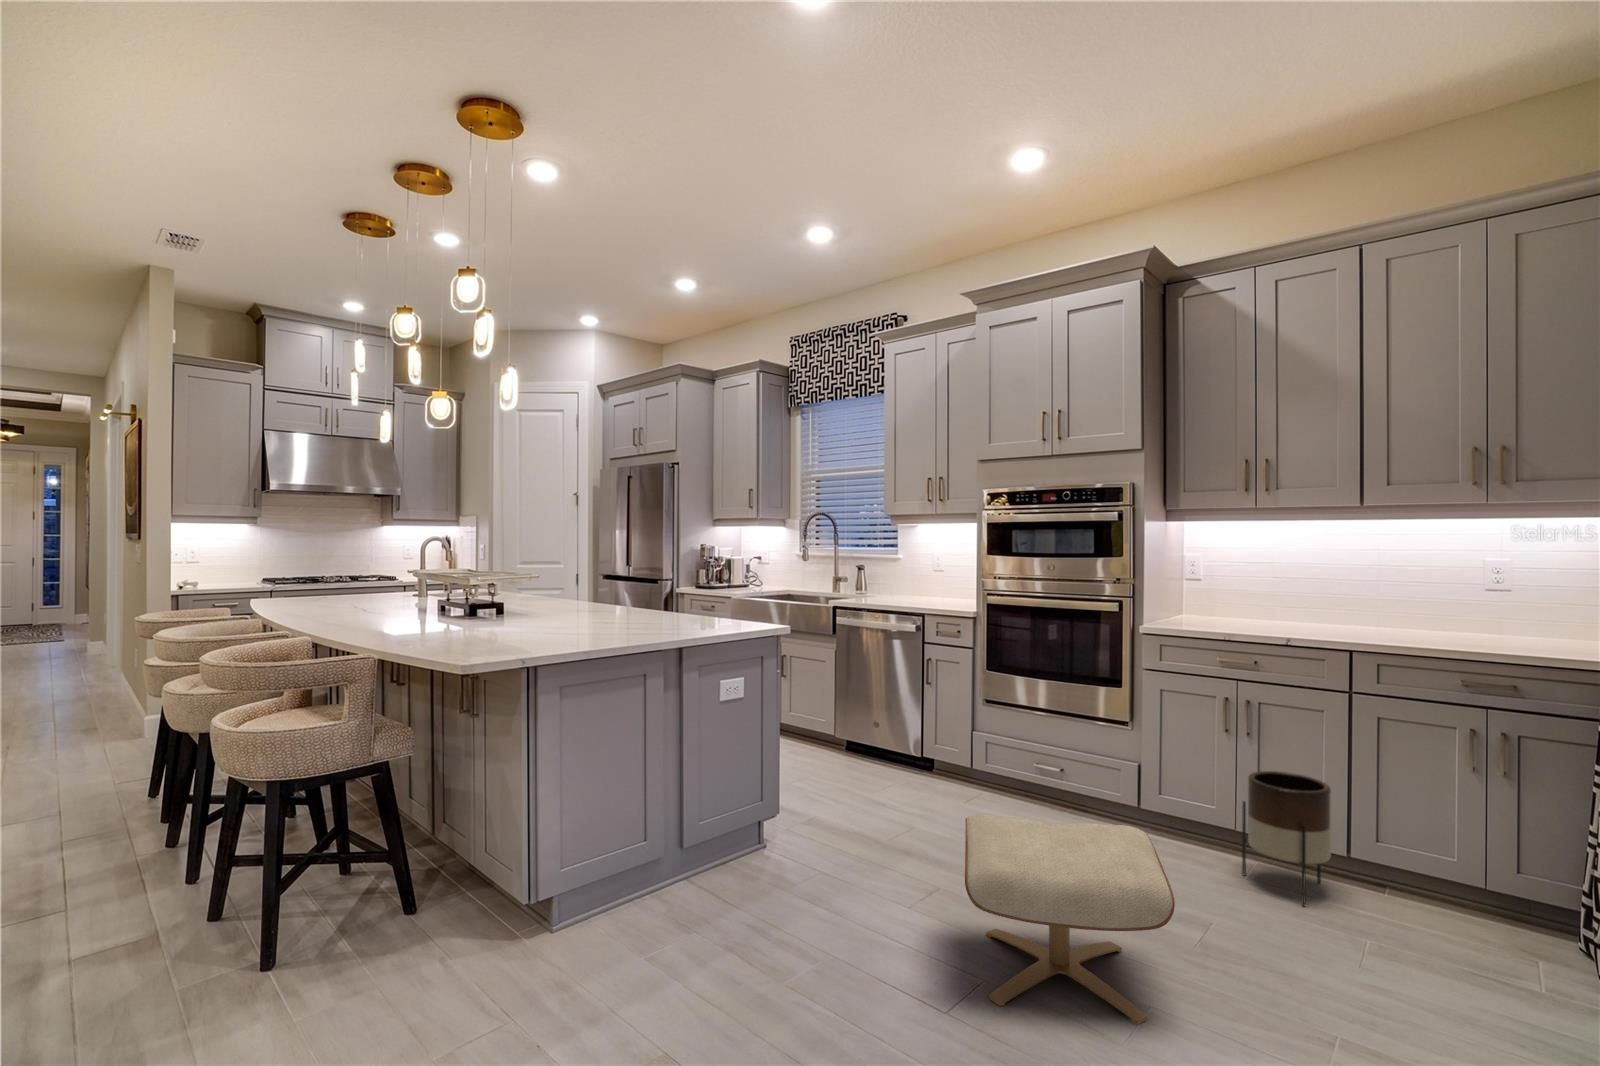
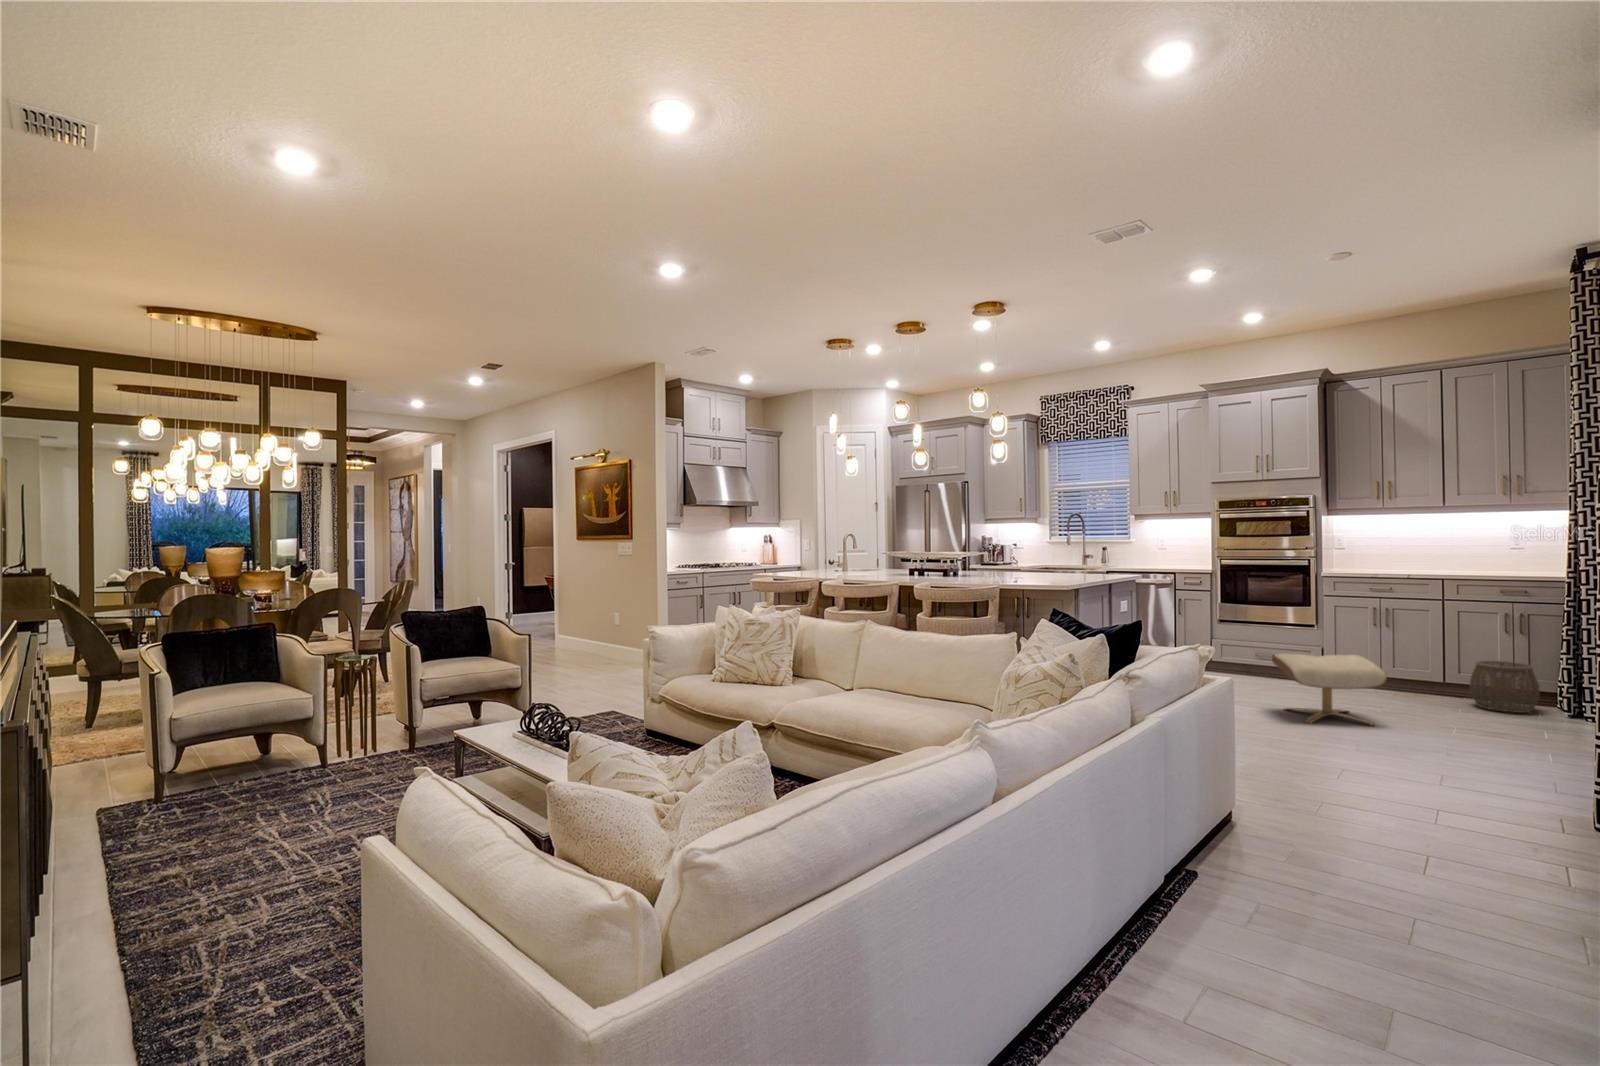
planter: present [1242,771,1331,906] -> none [1388,642,1437,701]
woven basket: none [1393,829,1543,968] -> present [1470,660,1539,713]

